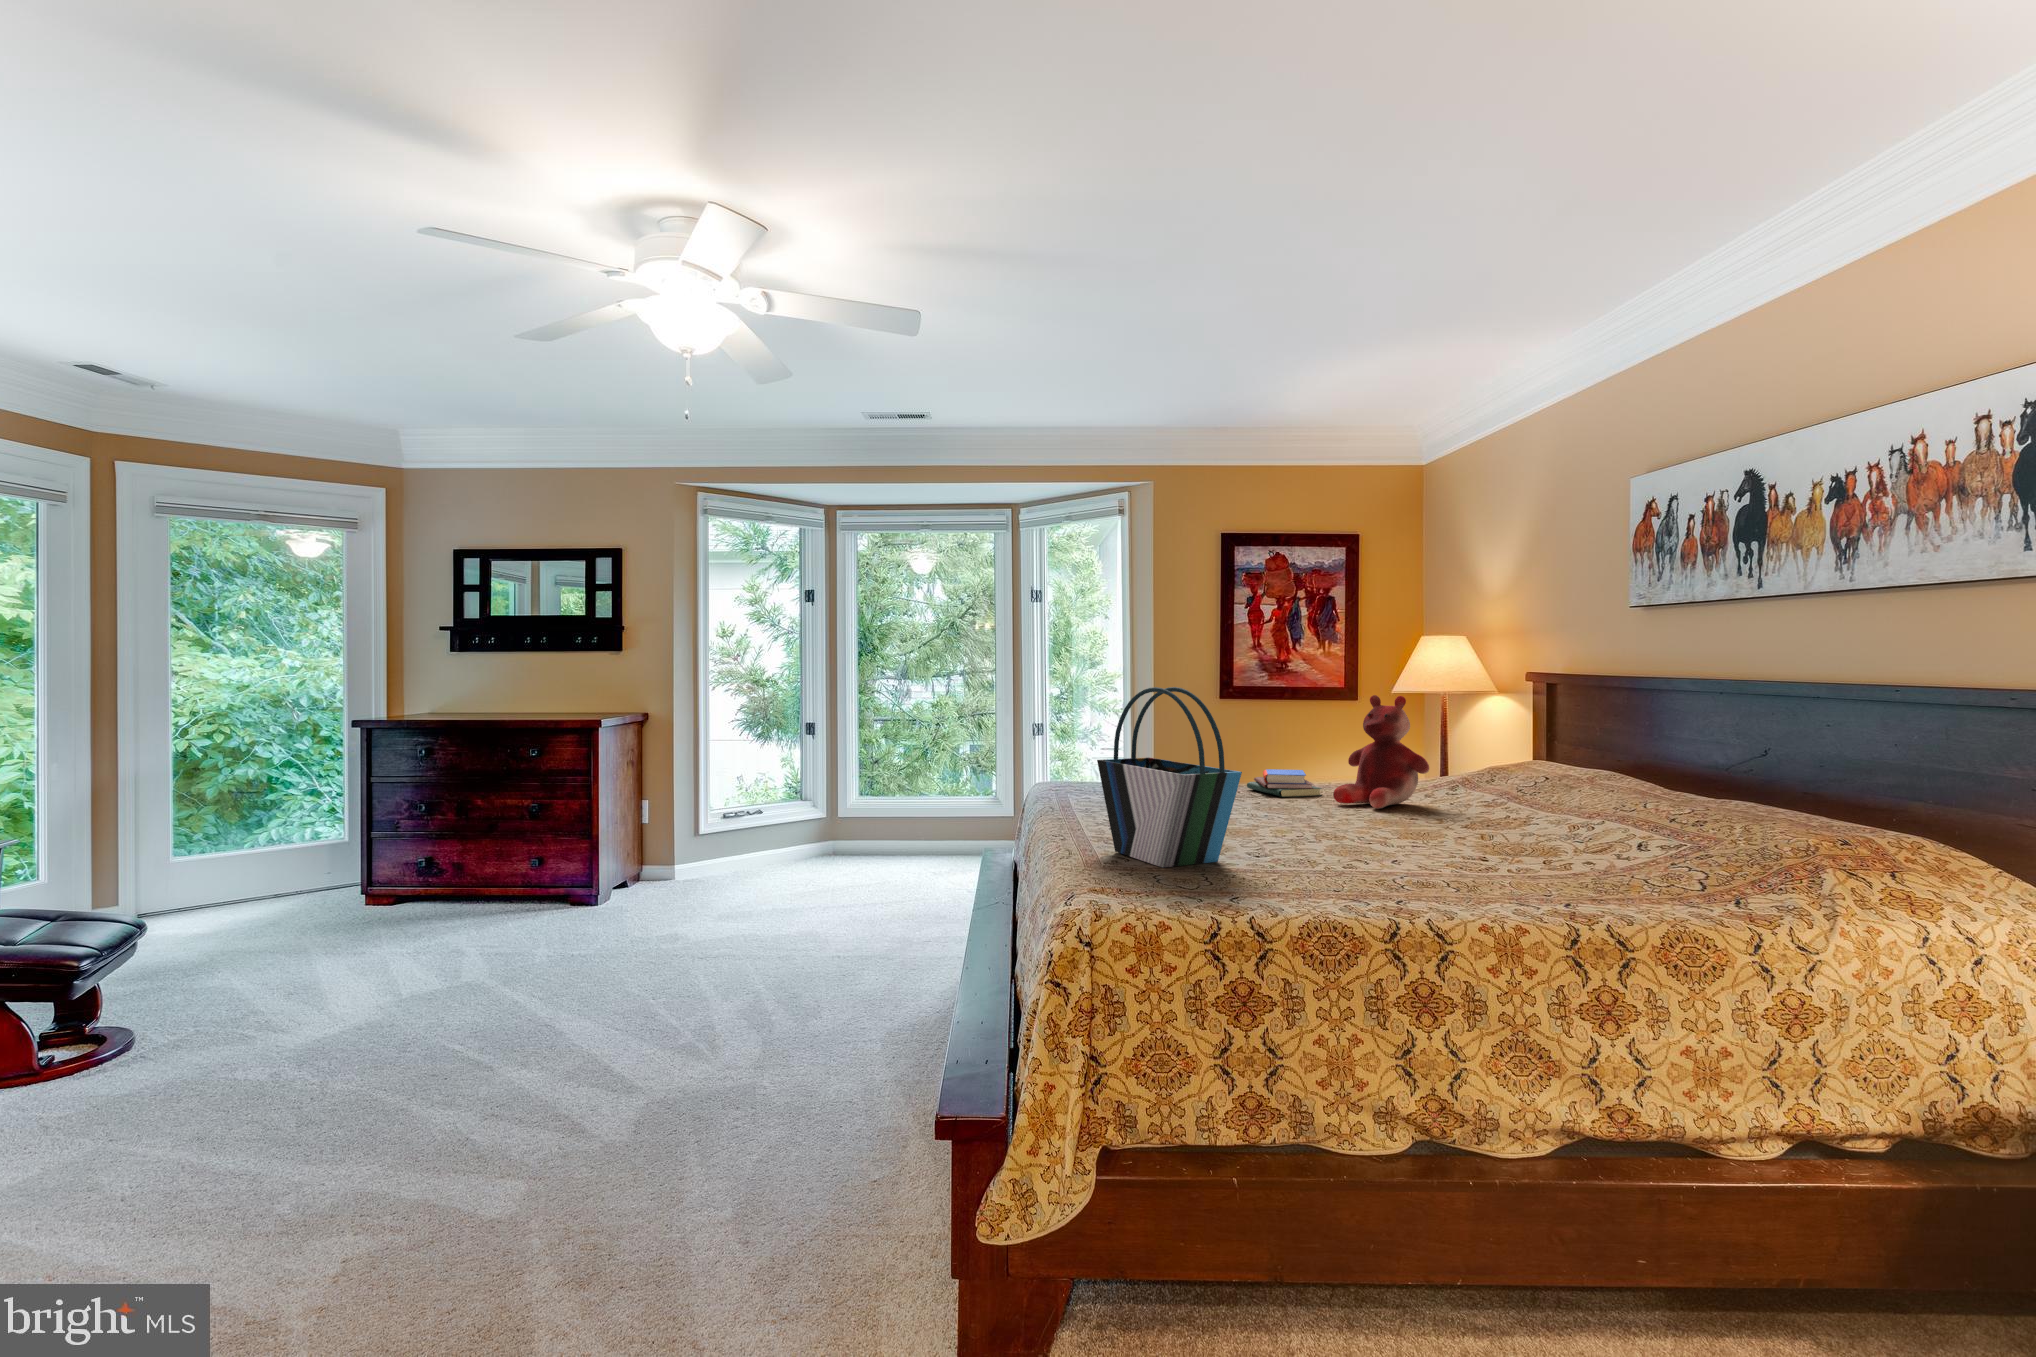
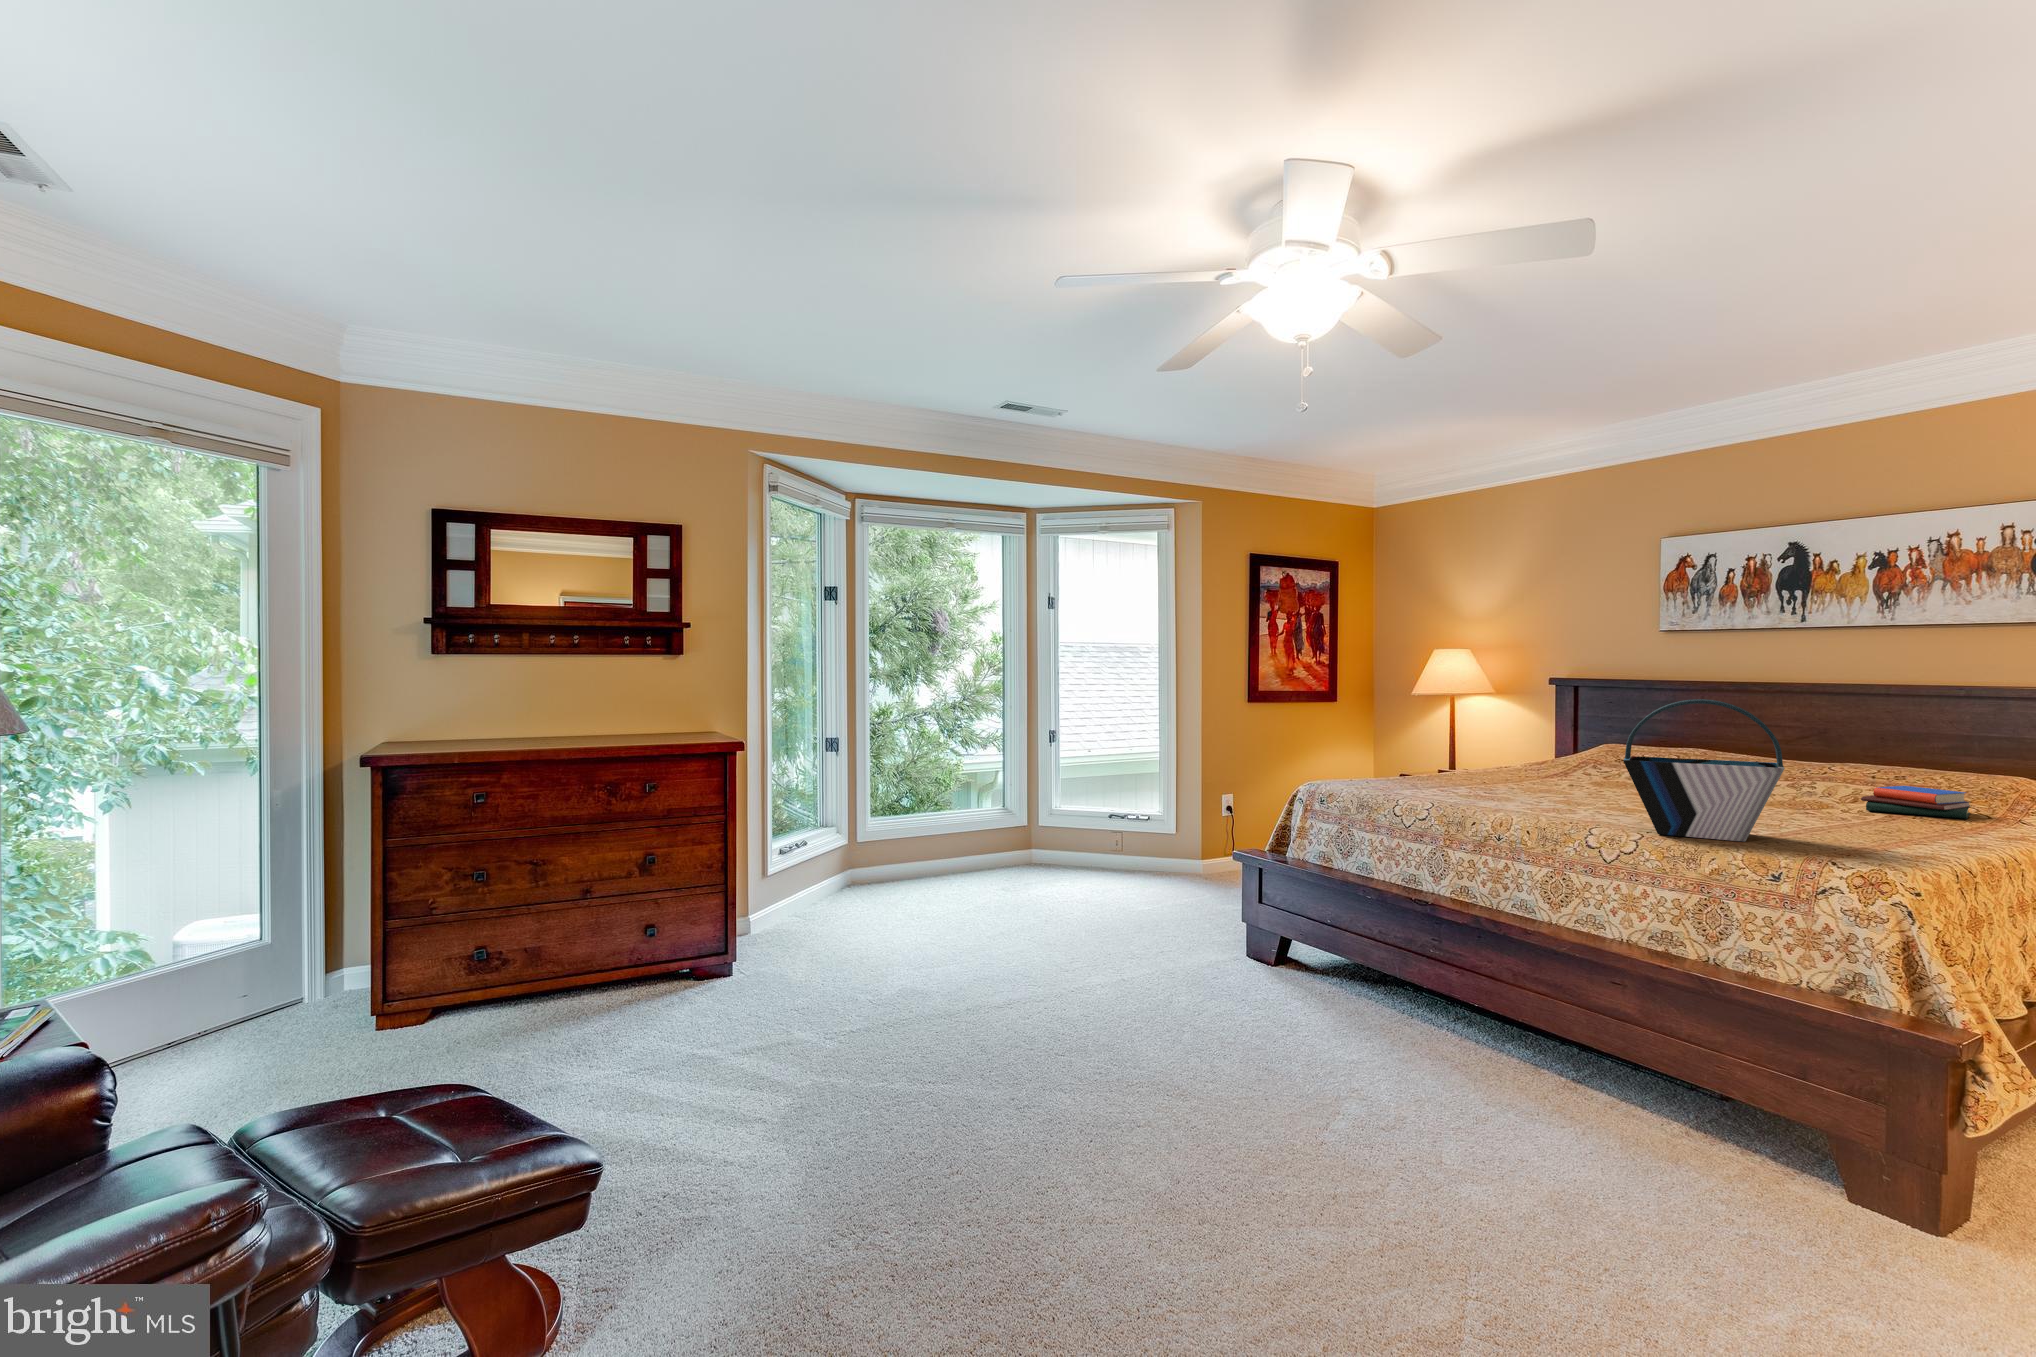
teddy bear: present [1333,695,1429,809] -> none [1547,698,1629,785]
book: present [1247,769,1322,797] -> present [1861,786,1971,819]

